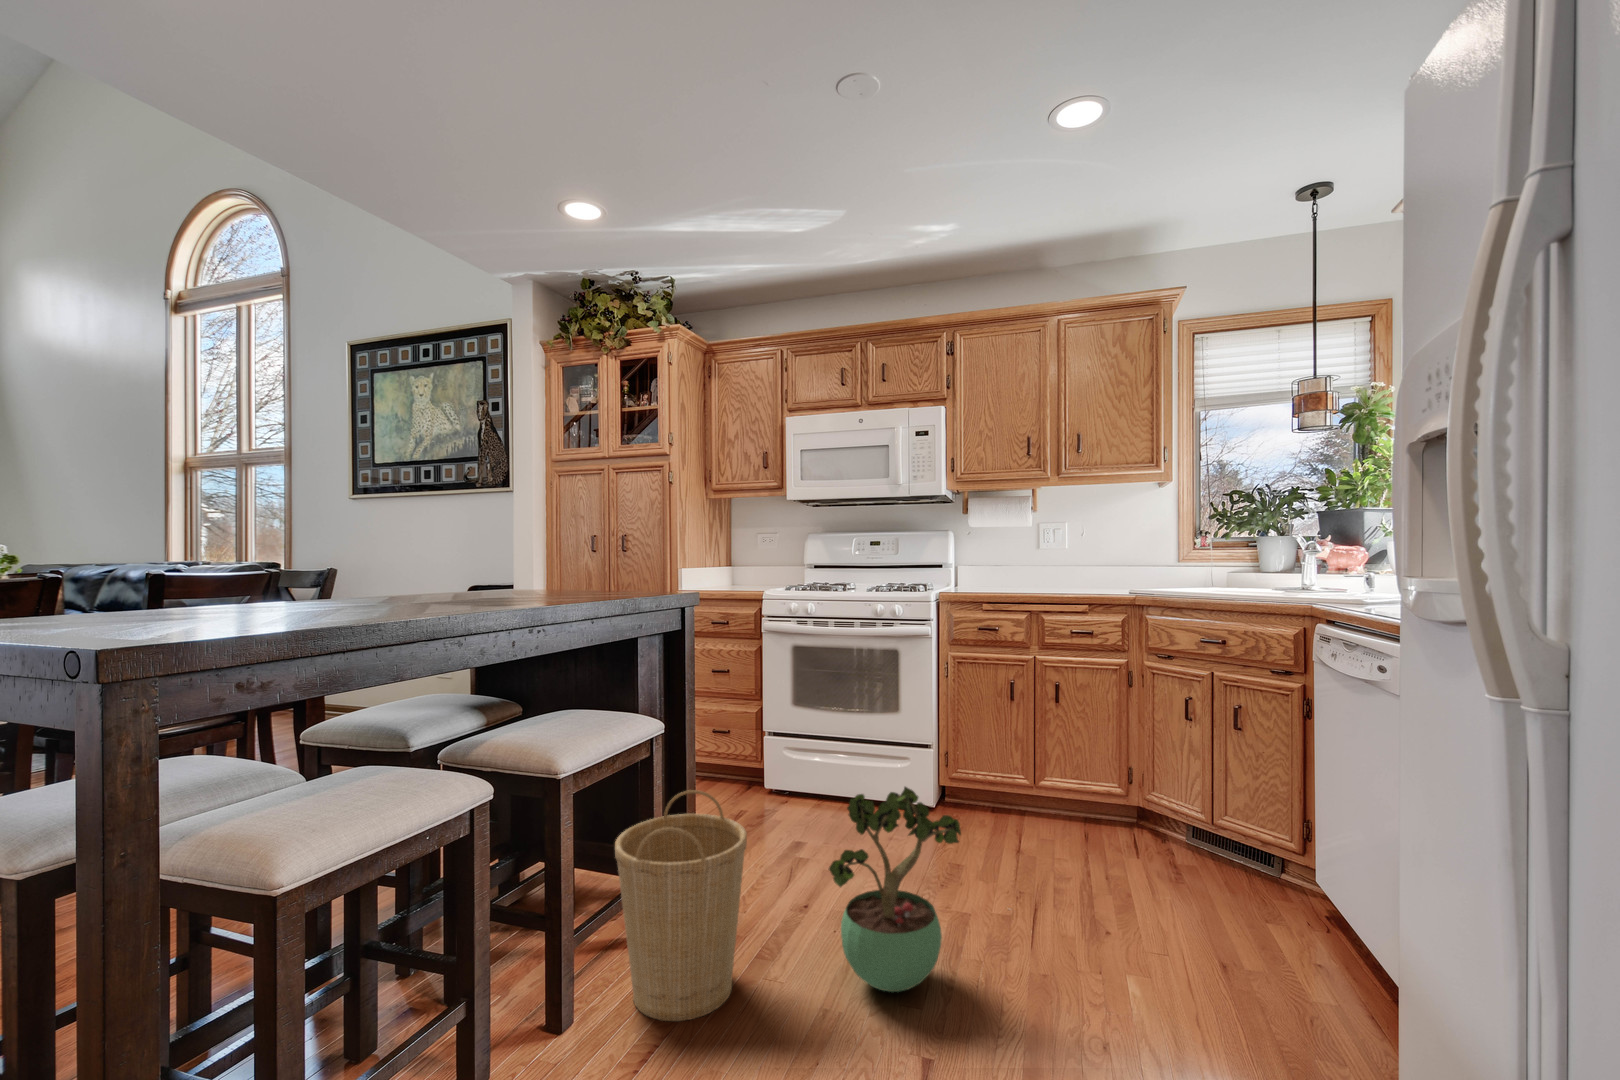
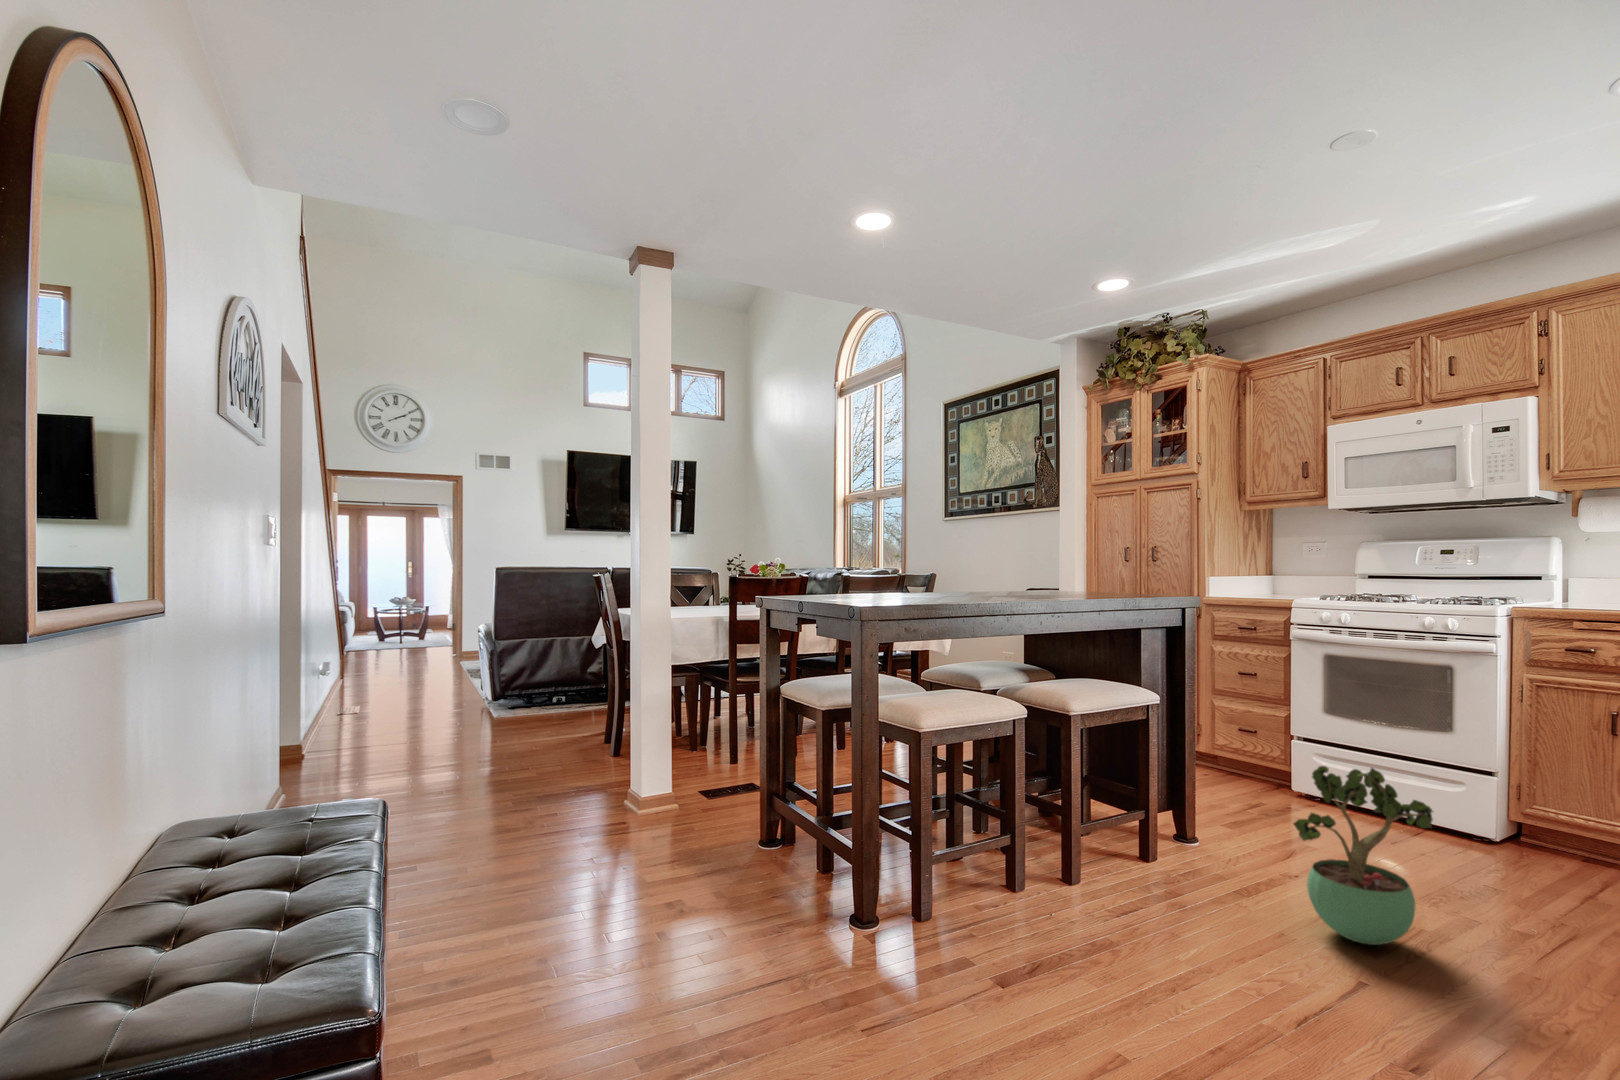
basket: present [615,790,747,1021] -> none [1113,744,1221,906]

